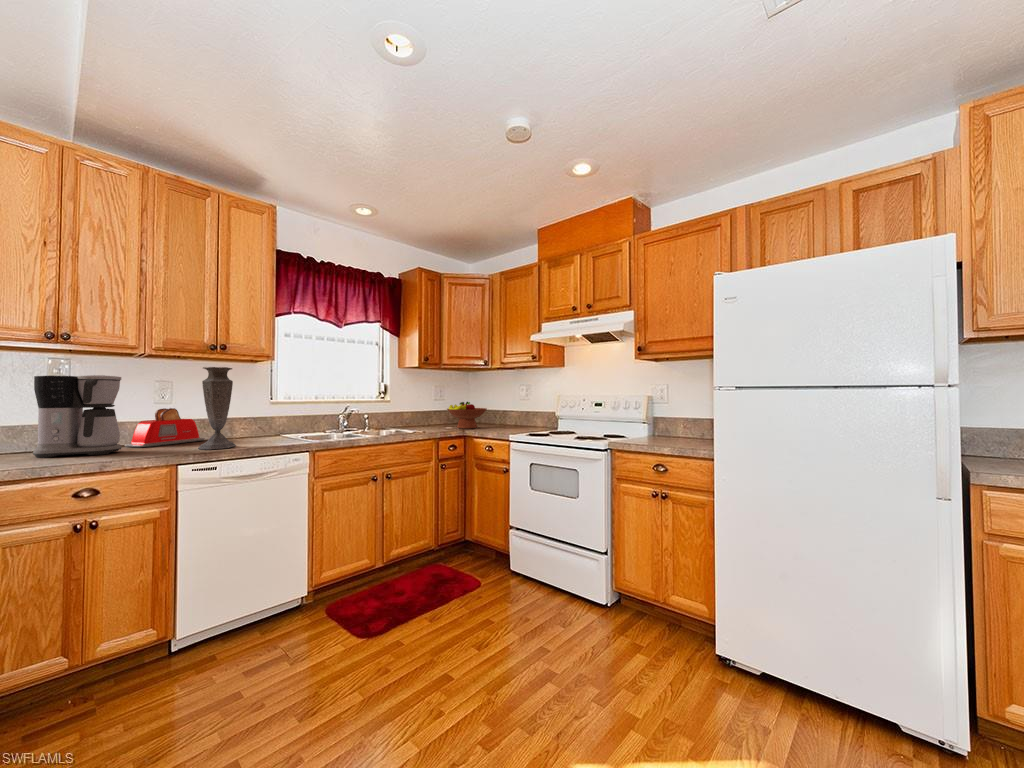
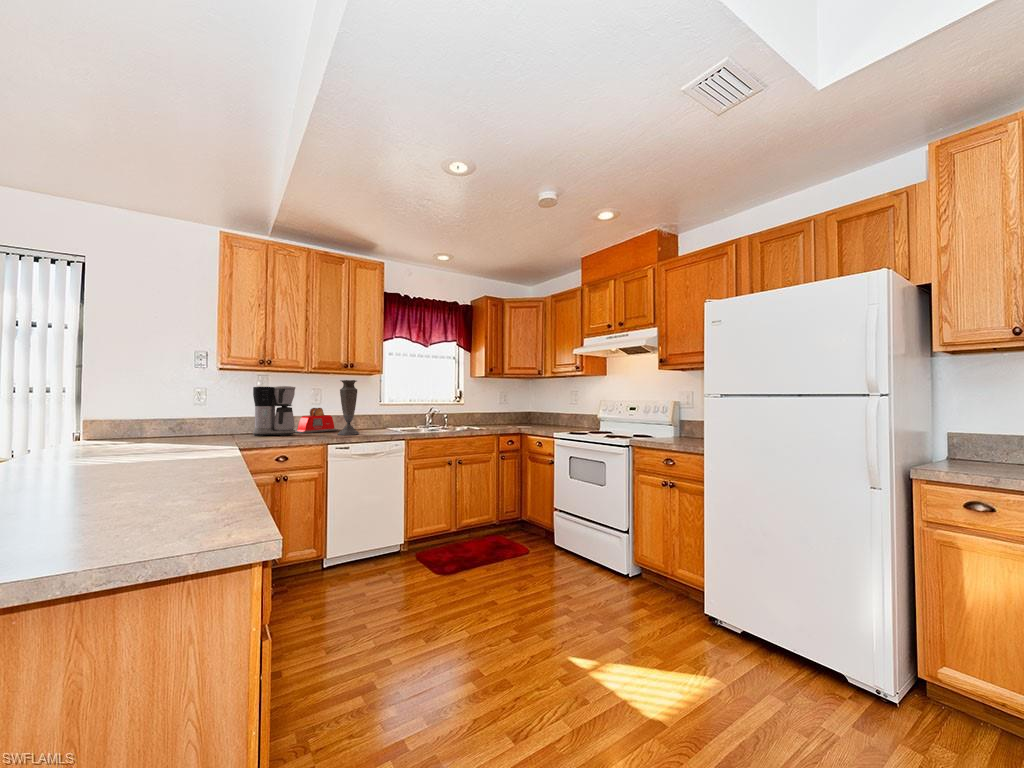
fruit bowl: present [447,402,487,429] -> none [510,405,543,428]

